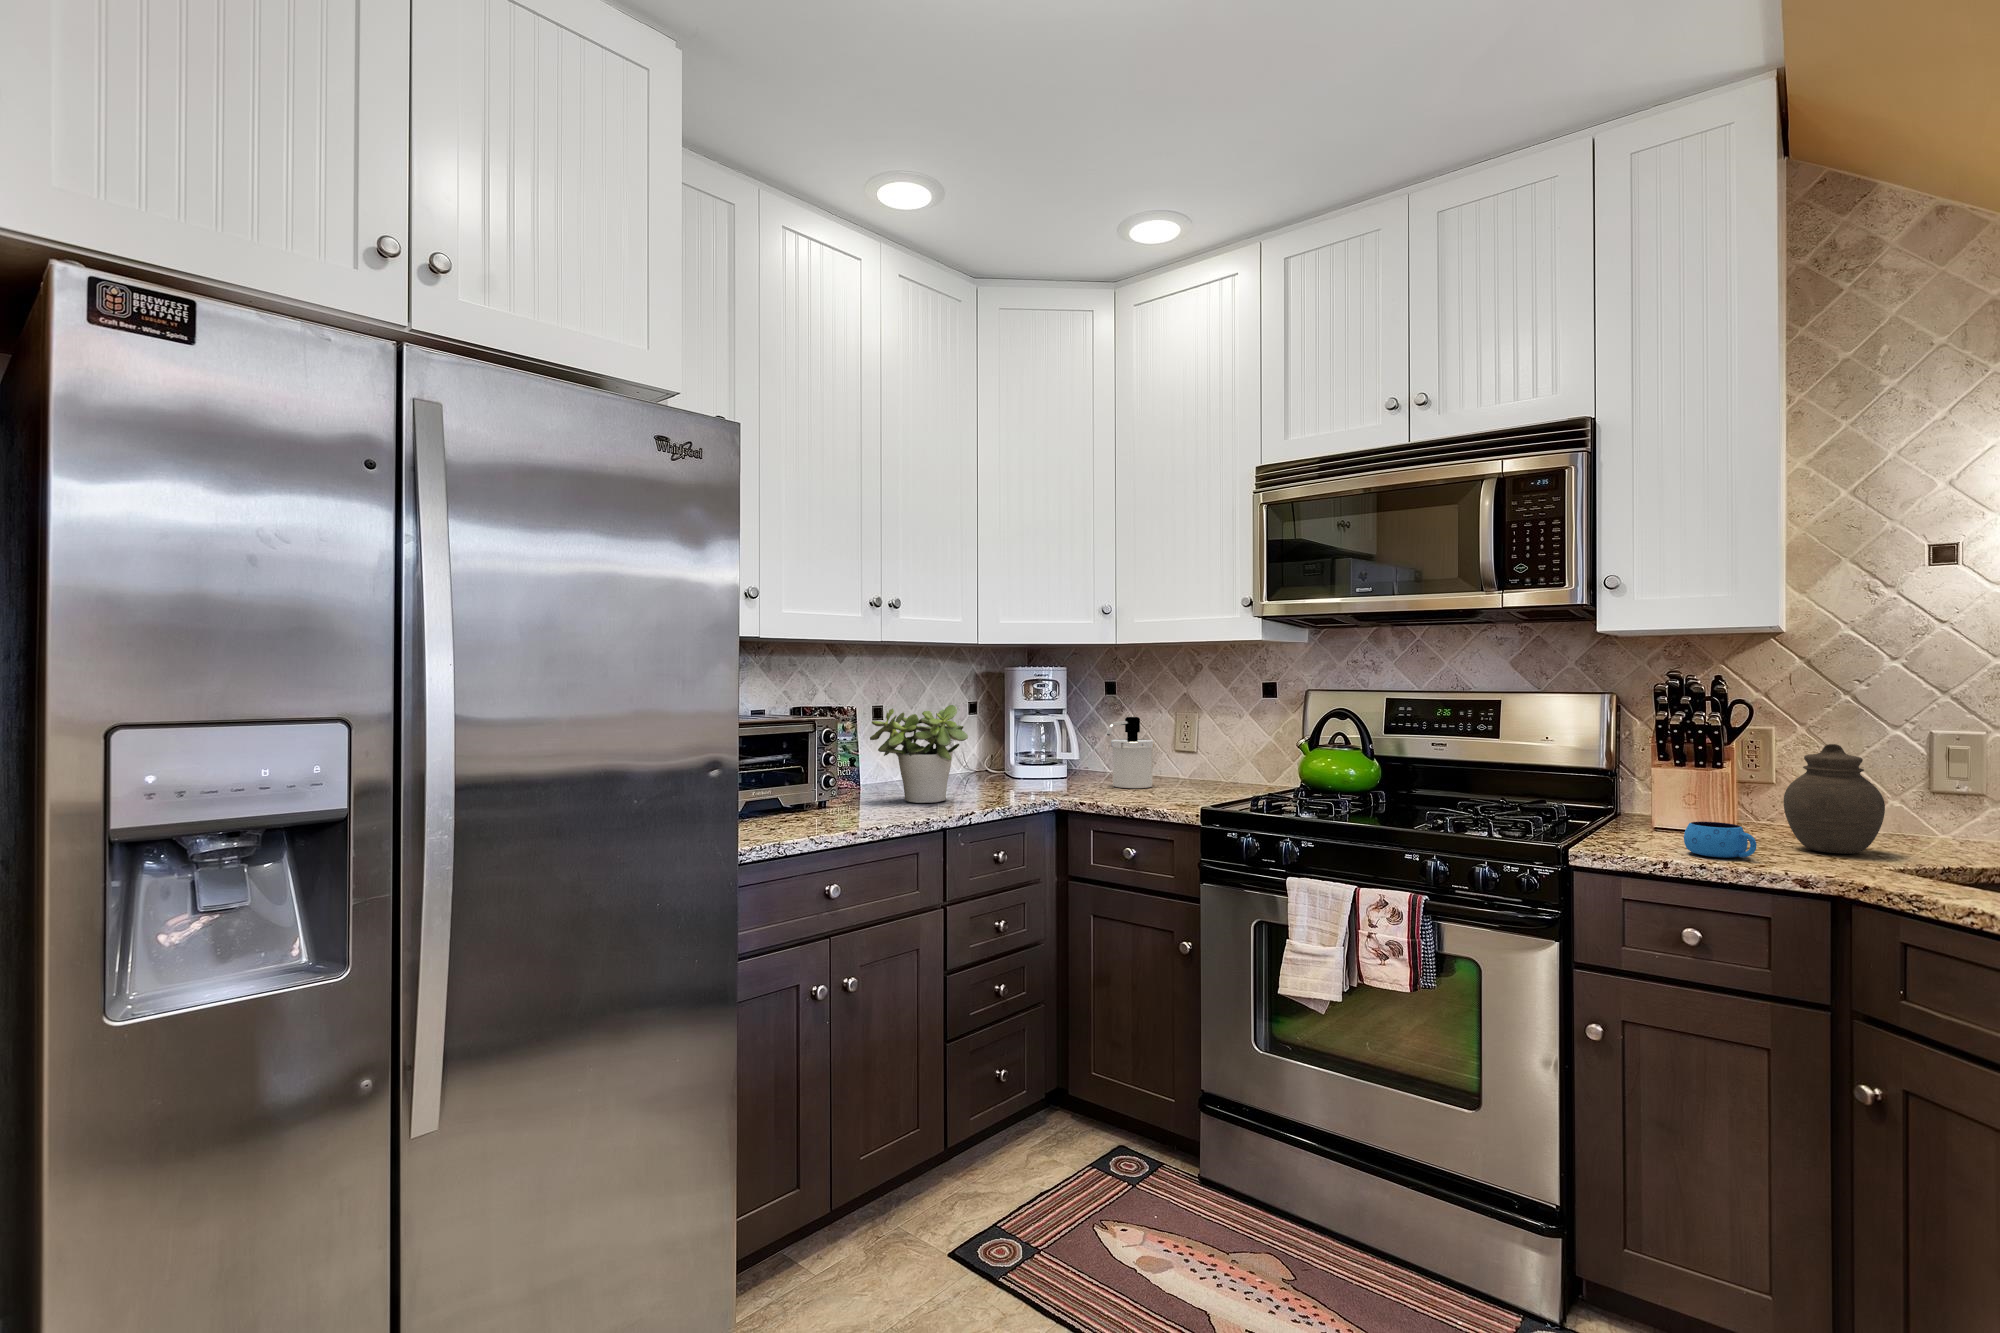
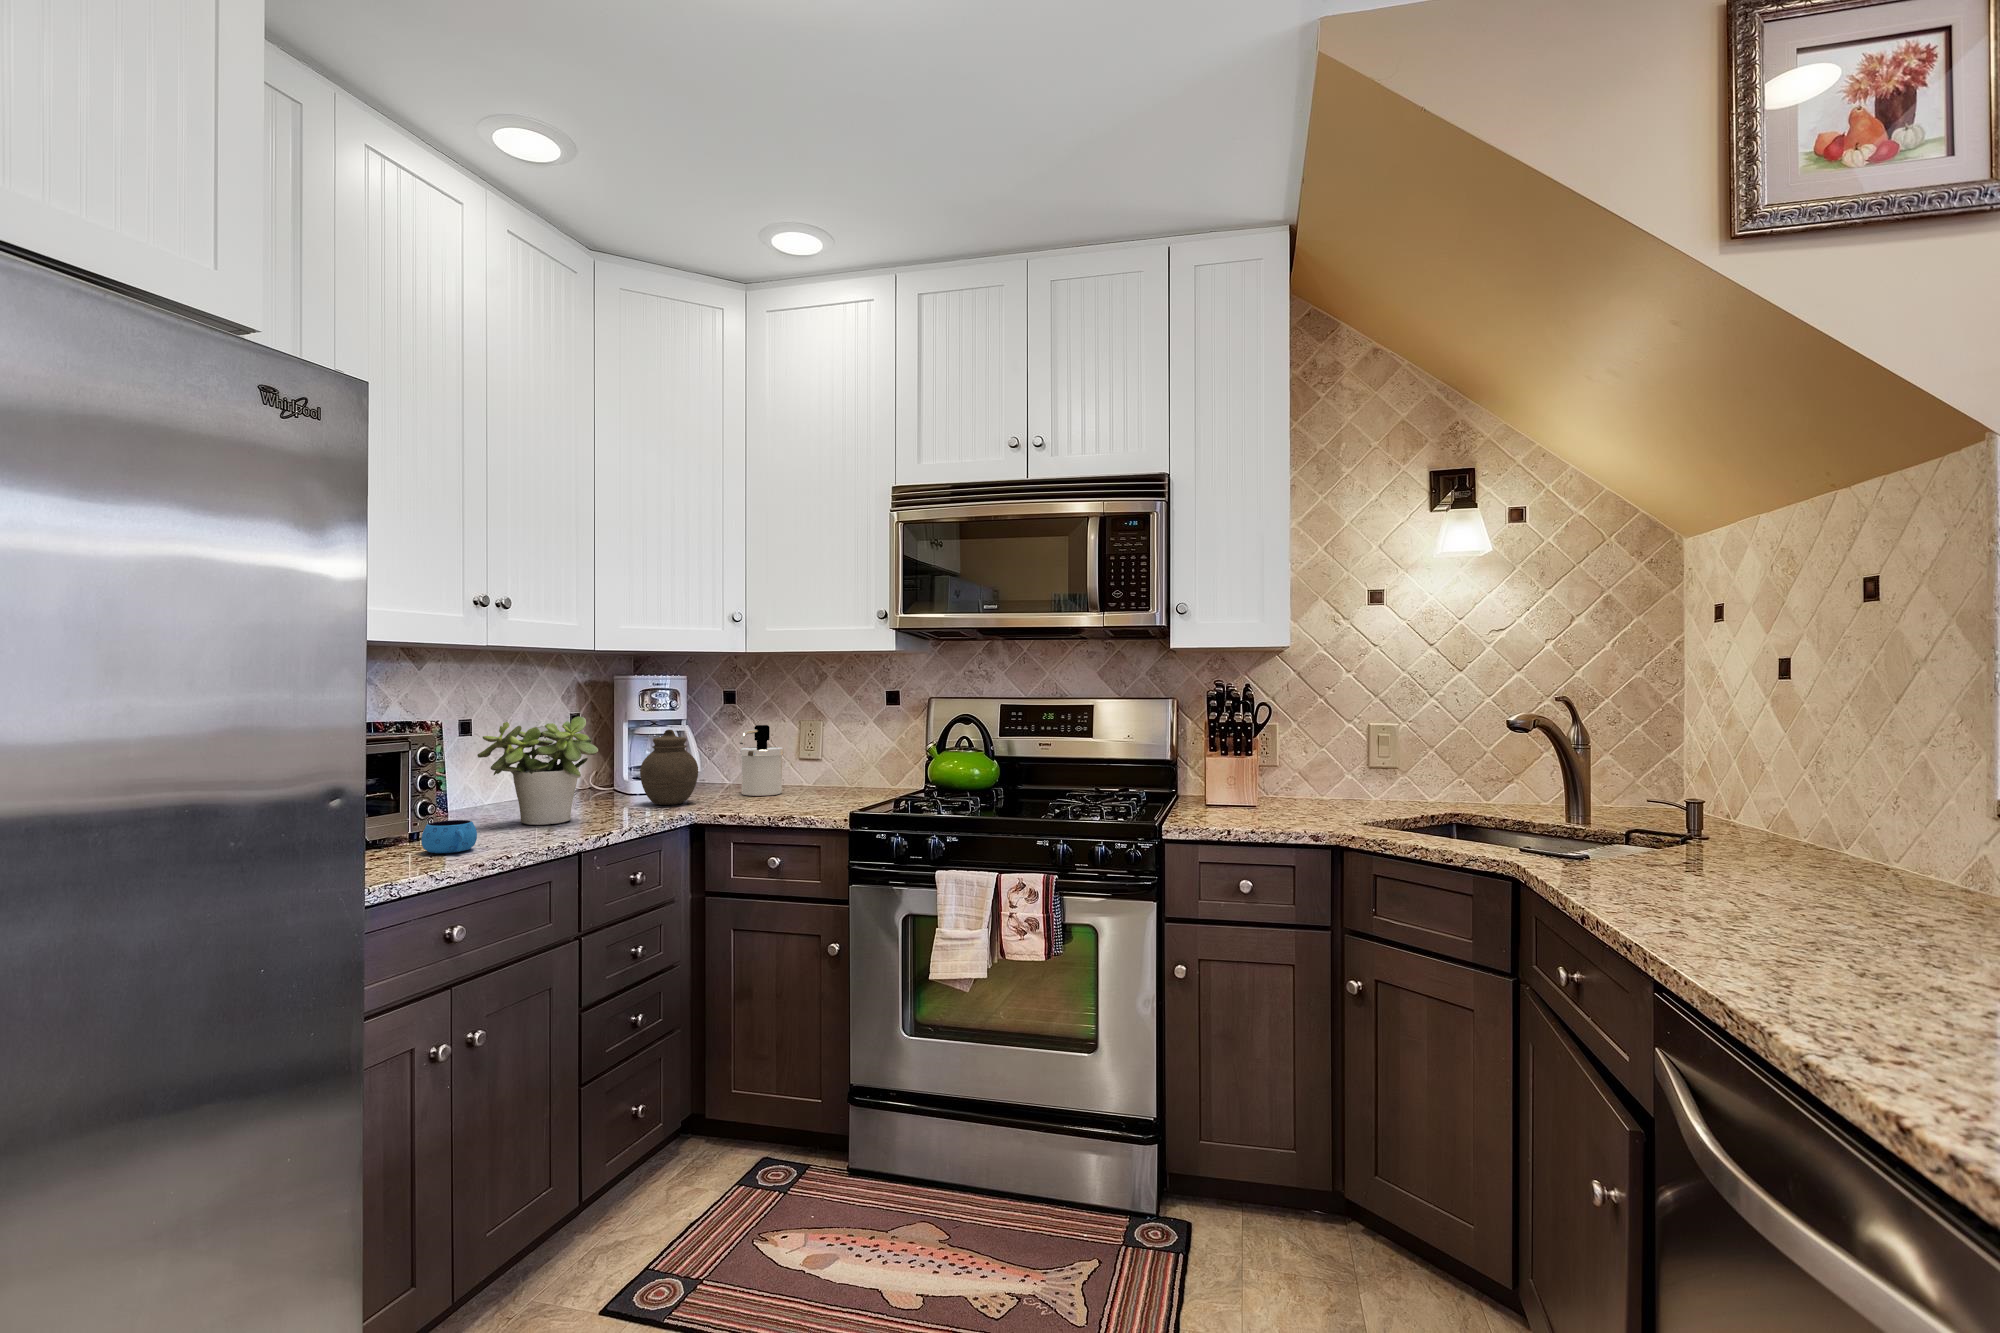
jar: present [1784,744,1885,854] -> present [640,730,698,805]
mug: present [1684,822,1756,858] -> present [421,820,477,853]

